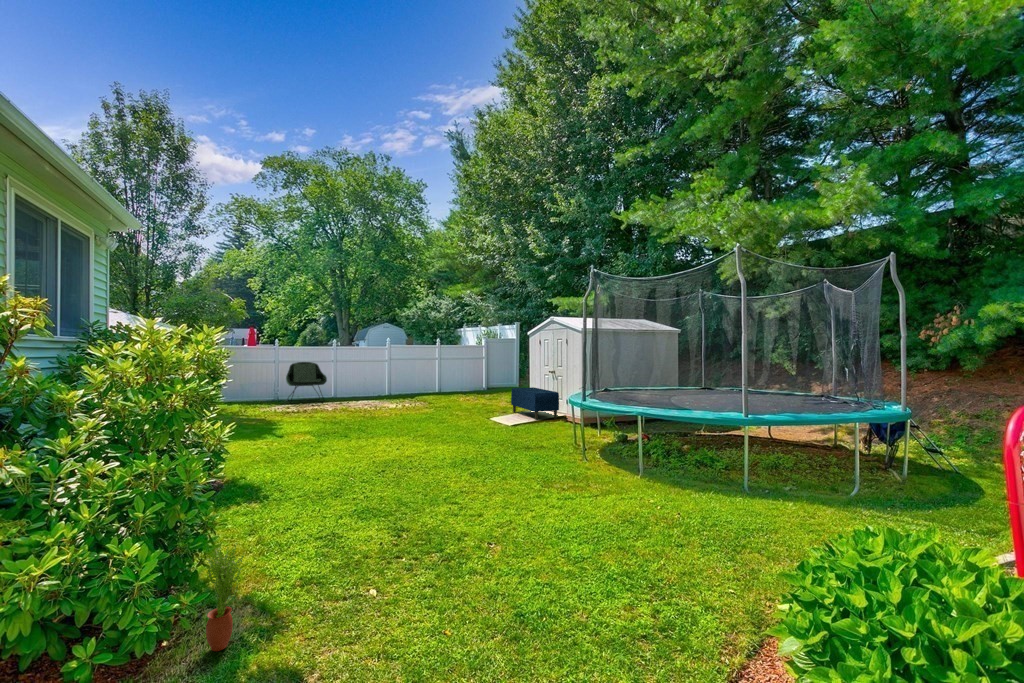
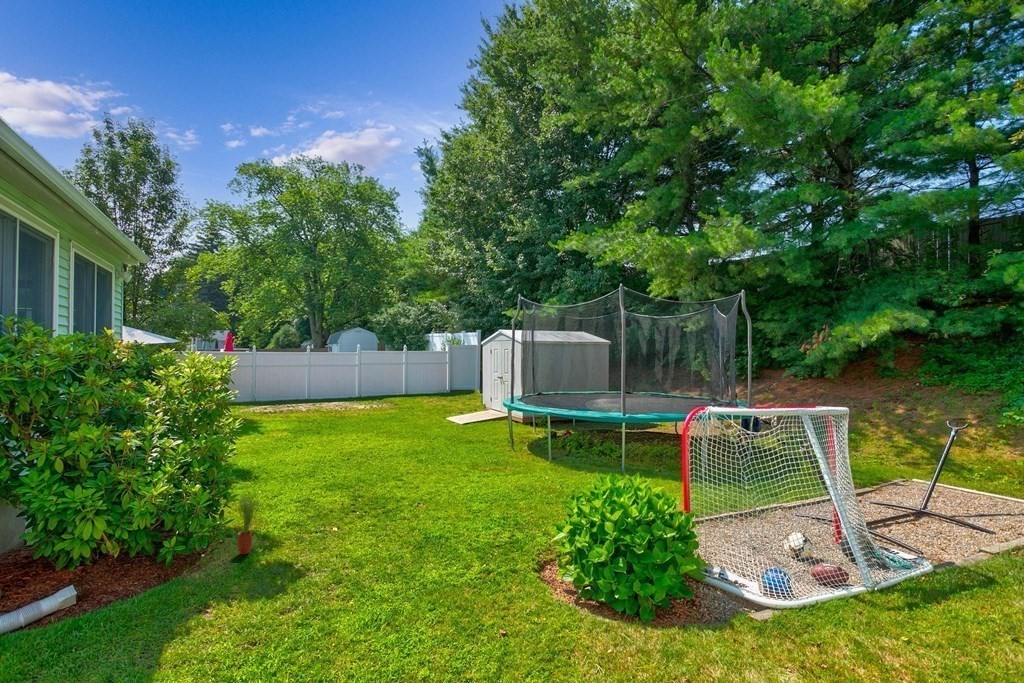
lounge chair: present [286,362,327,404] -> none [265,367,302,406]
bench: present [511,387,559,420] -> none [465,391,504,420]

